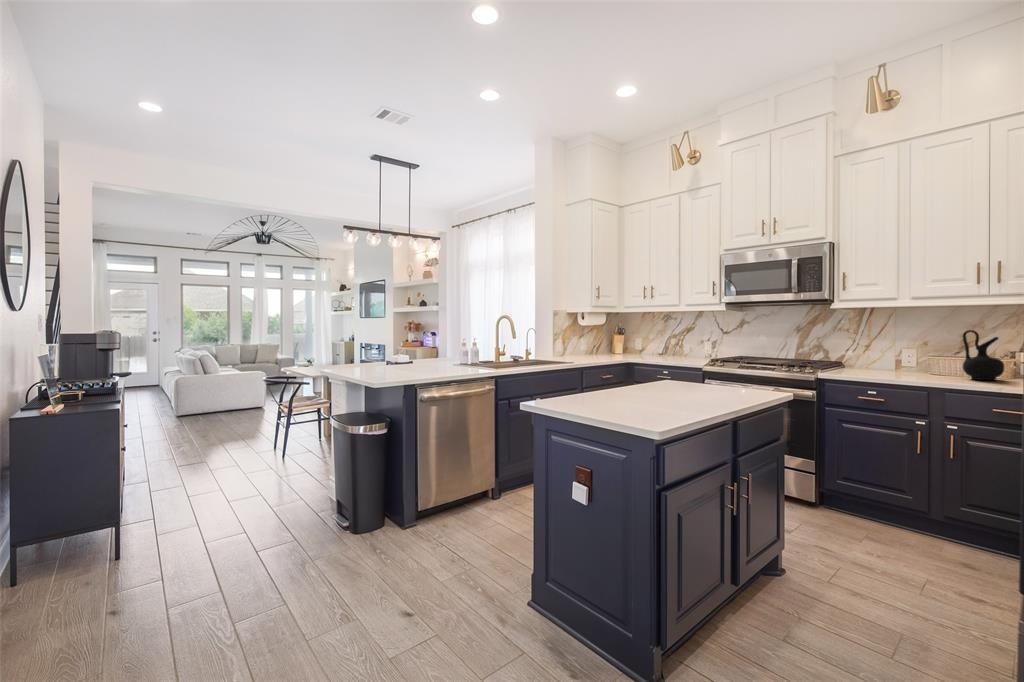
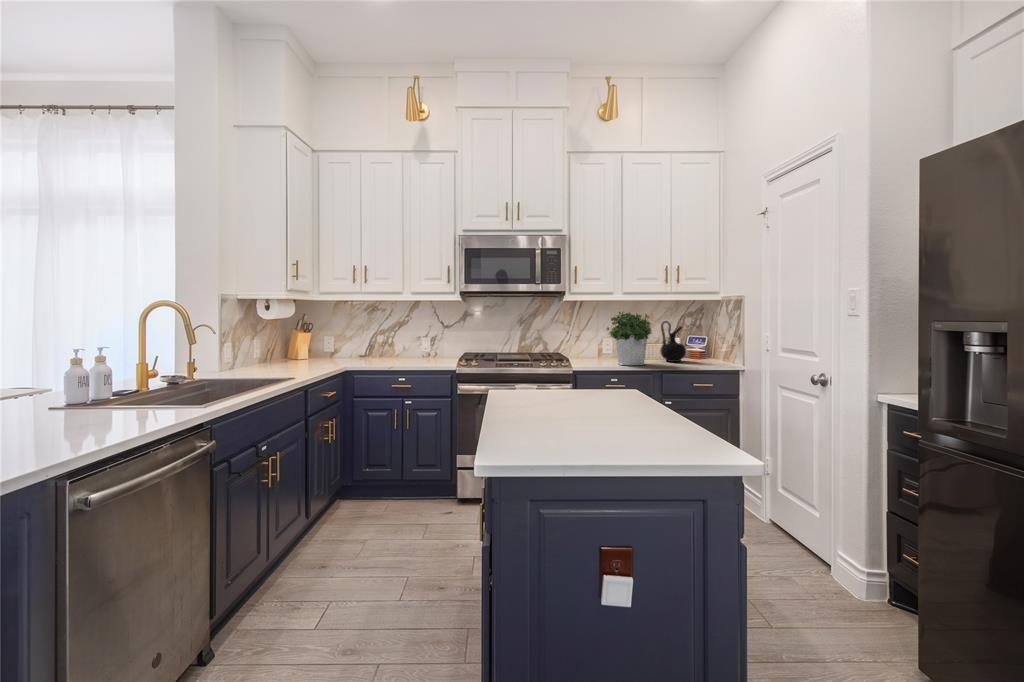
potted plant: none [873,319,935,379] -> present [607,312,652,365]

